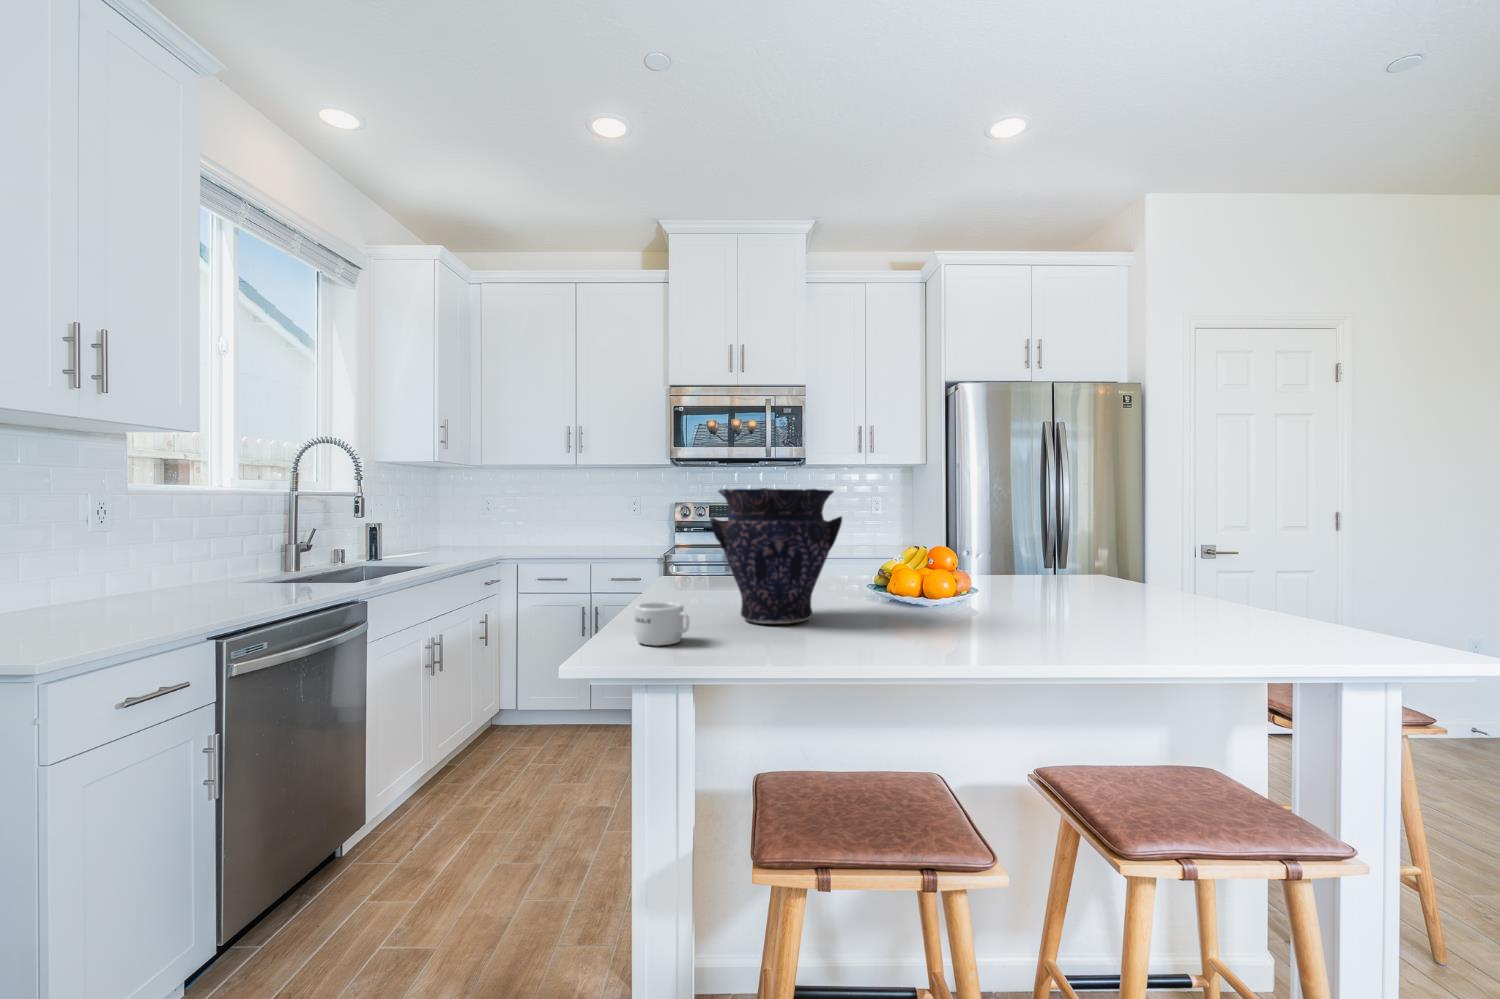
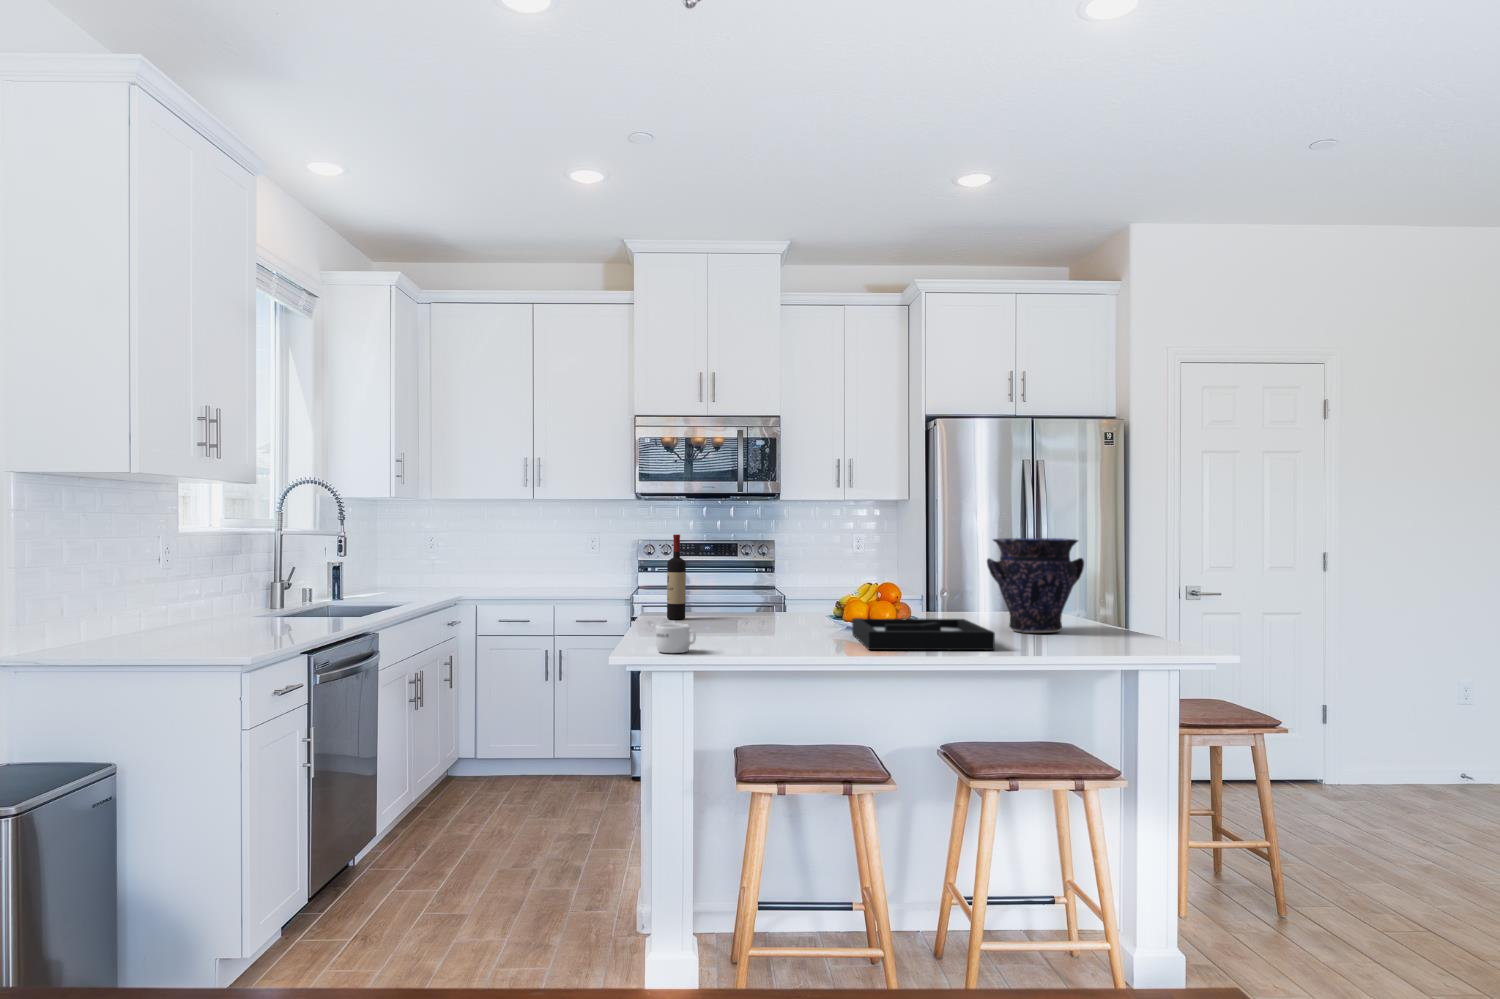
vase: present [710,488,842,624] -> present [987,538,1084,633]
wine bottle: none [679,490,700,586] -> present [667,535,686,619]
decorative tray: none [899,590,1114,641] -> present [852,618,995,650]

